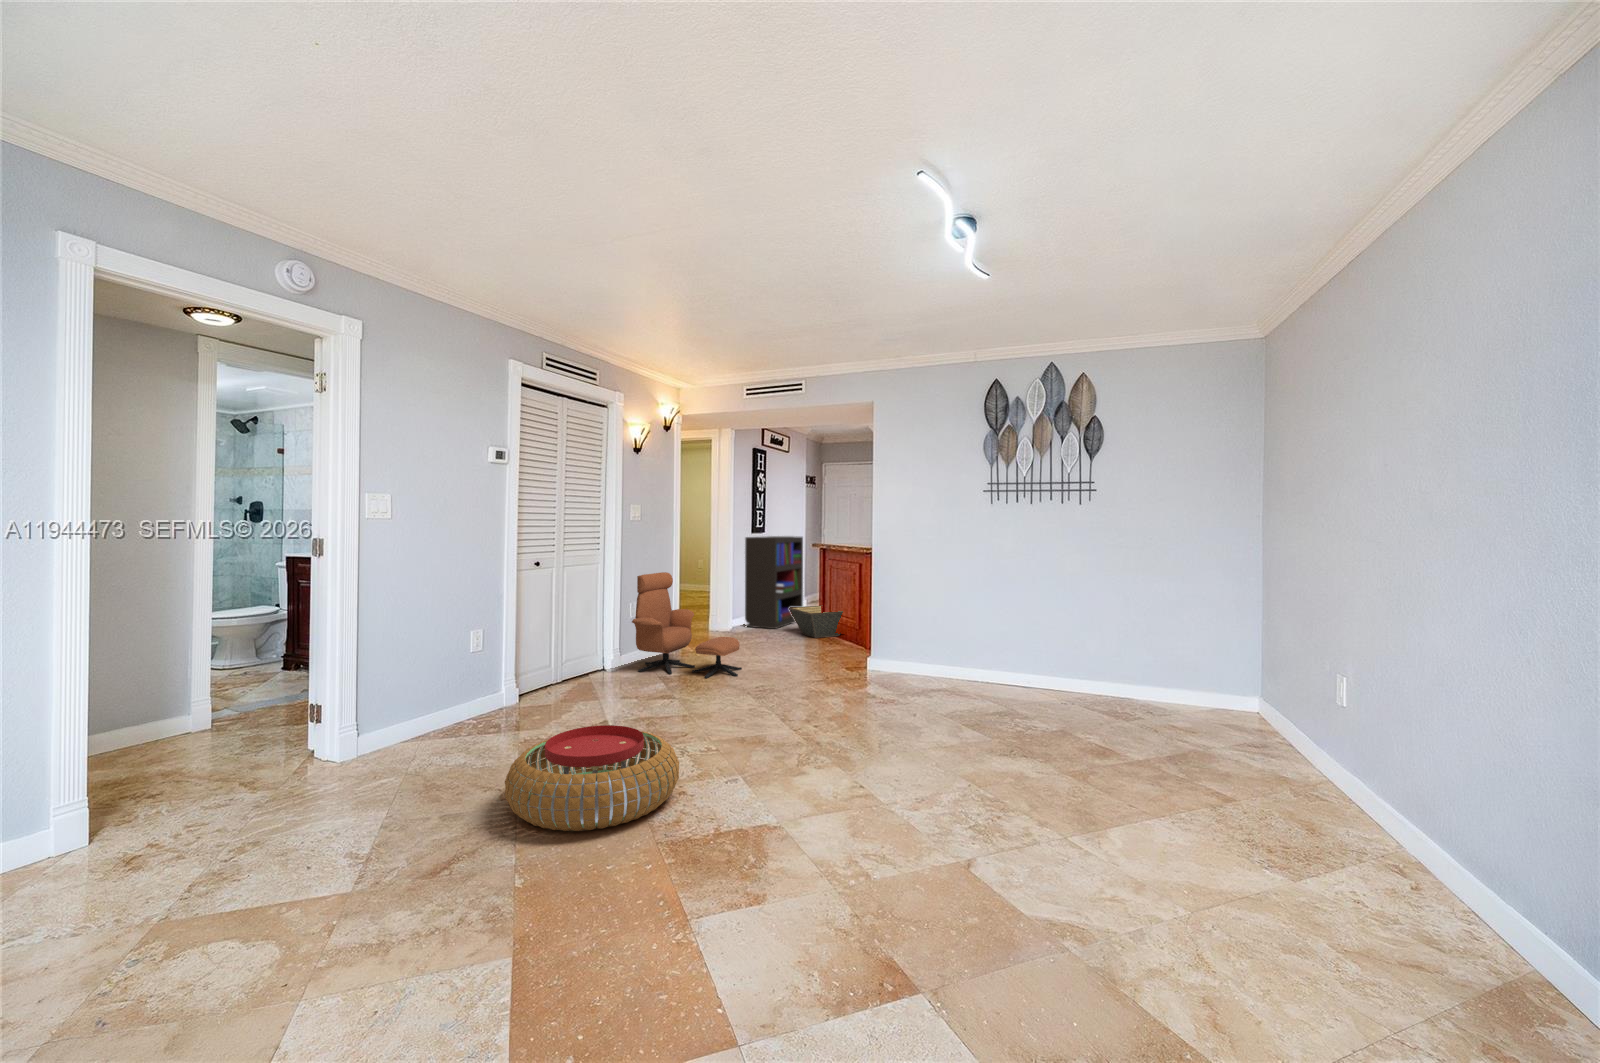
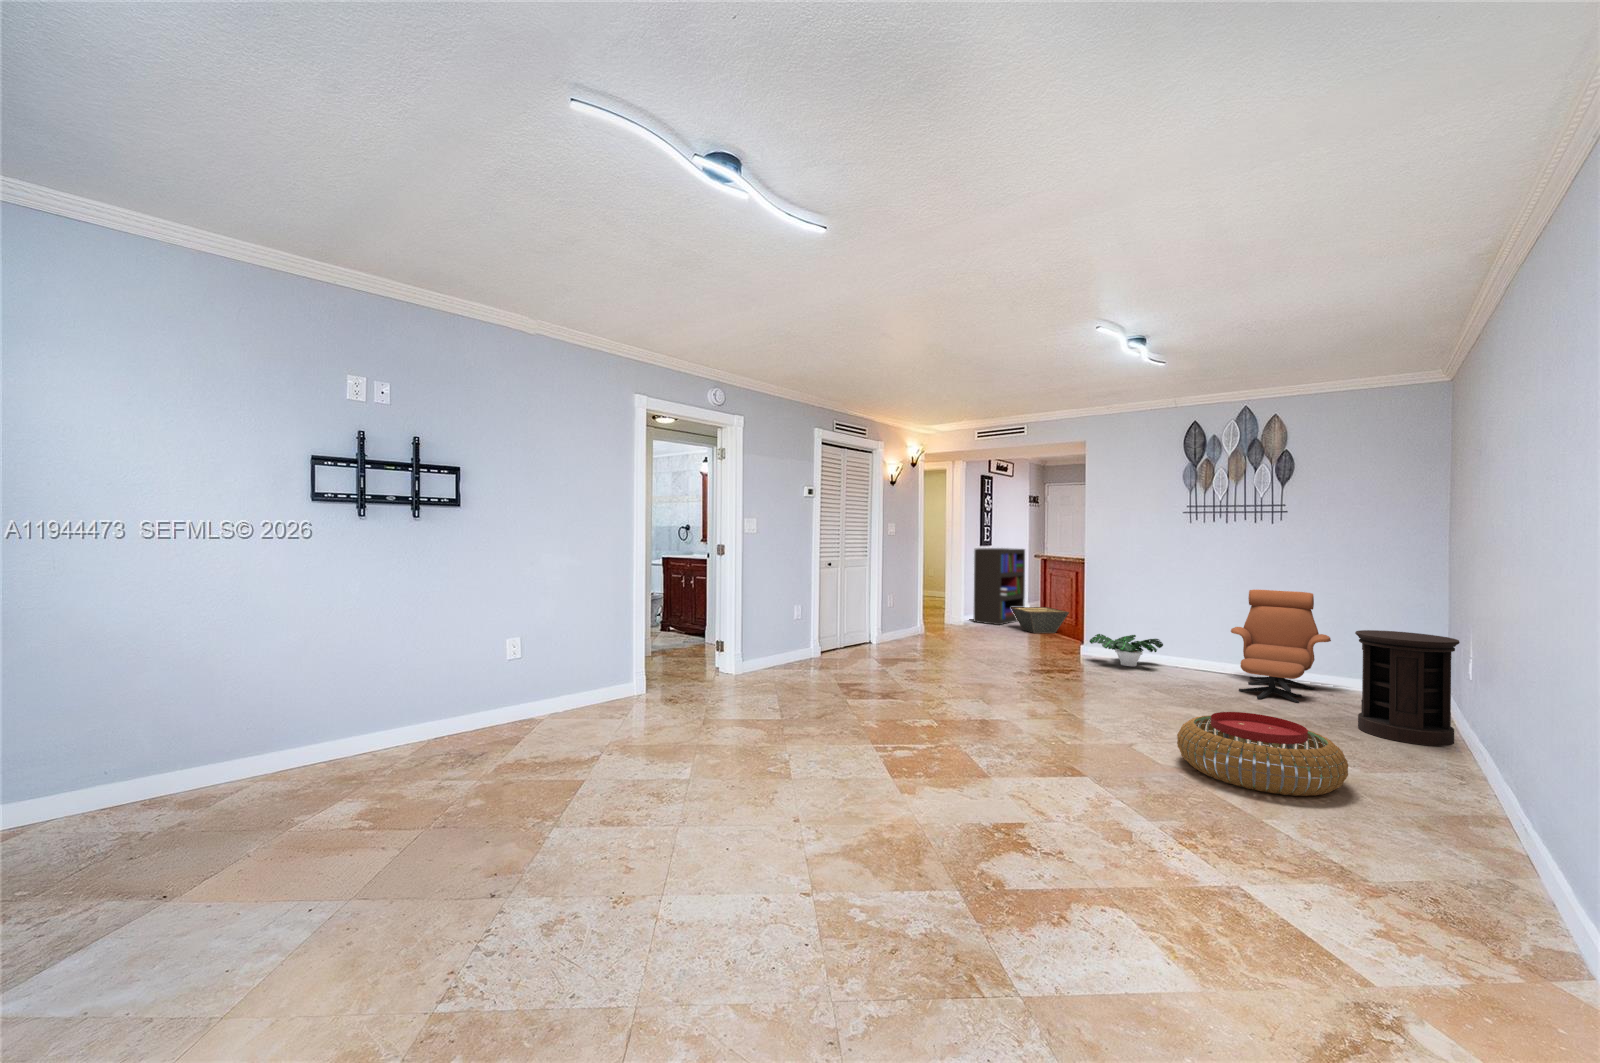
lounge chair: present [632,572,742,678] -> present [1231,590,1331,702]
side table: none [1200,629,1313,773] -> present [1355,630,1460,746]
potted plant: none [884,639,965,679] -> present [1089,634,1163,667]
pouf: present [505,725,679,831] -> present [1177,712,1348,796]

